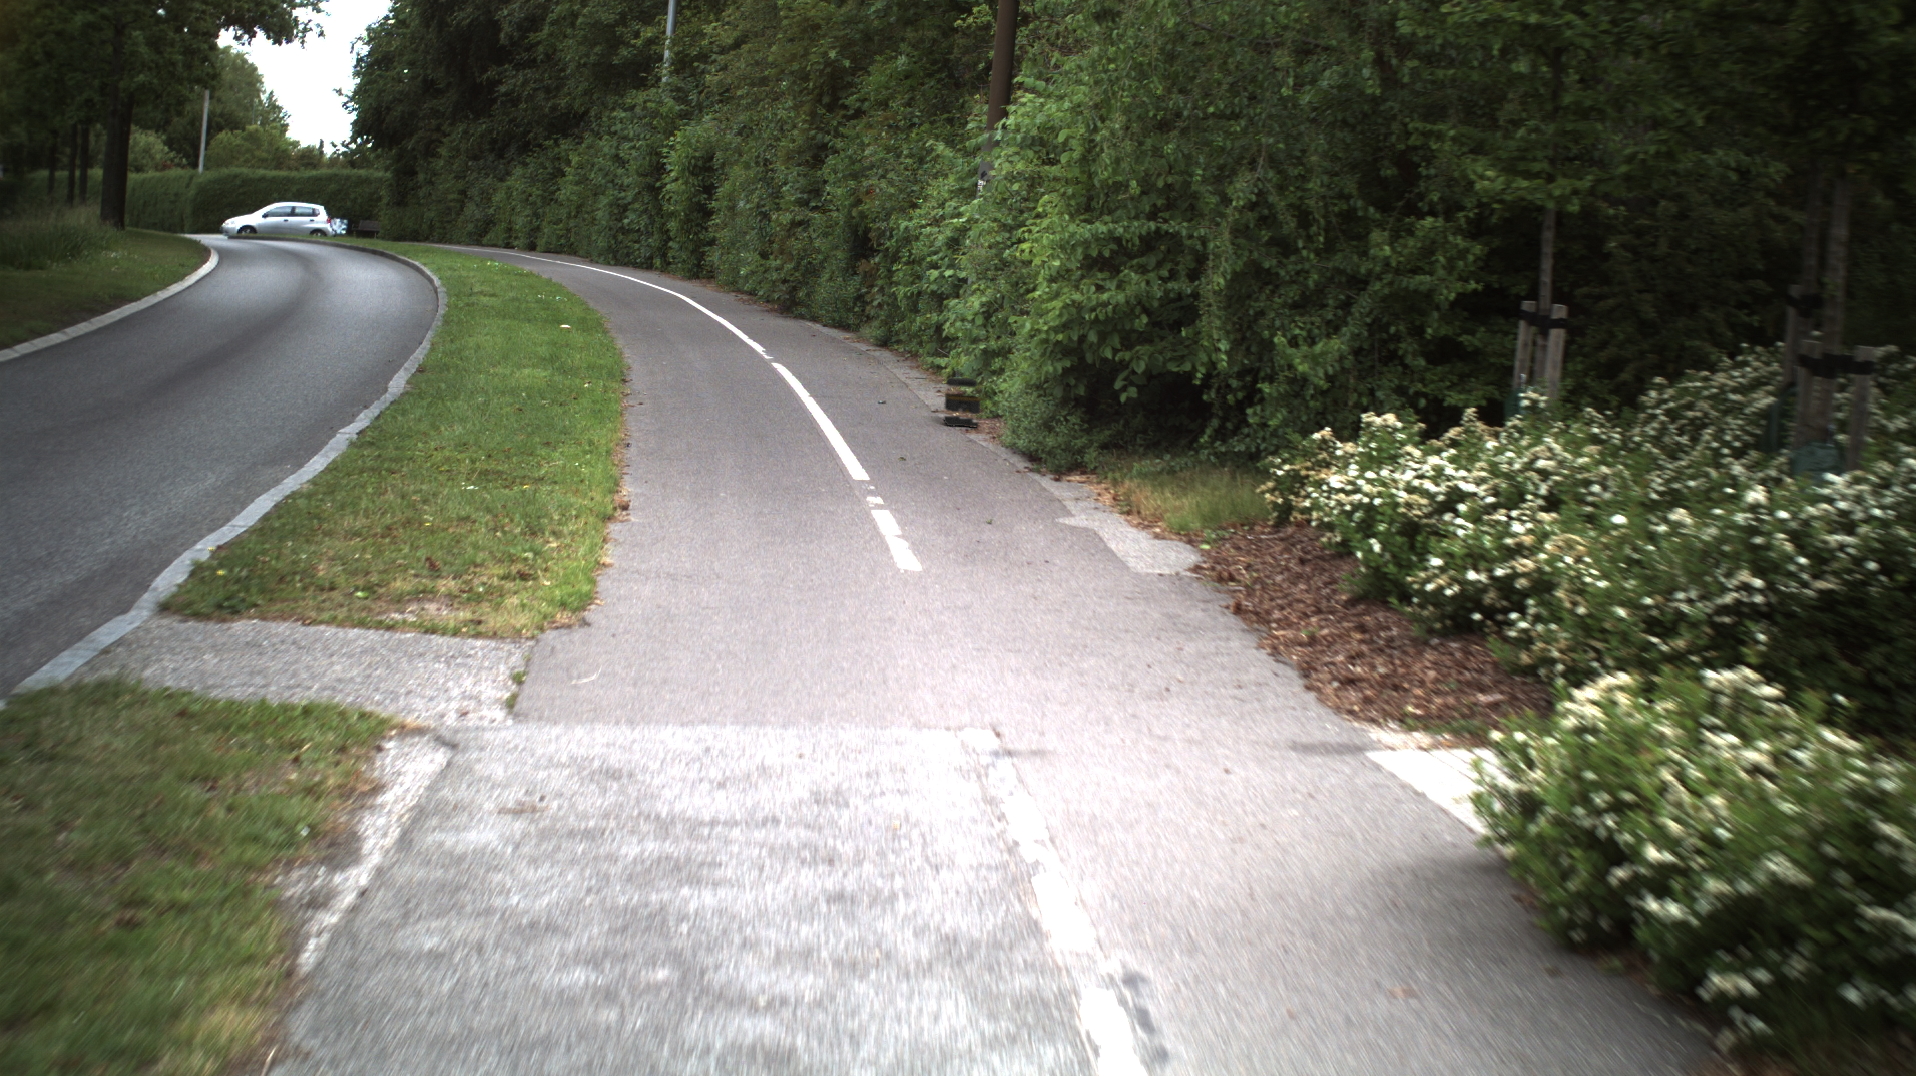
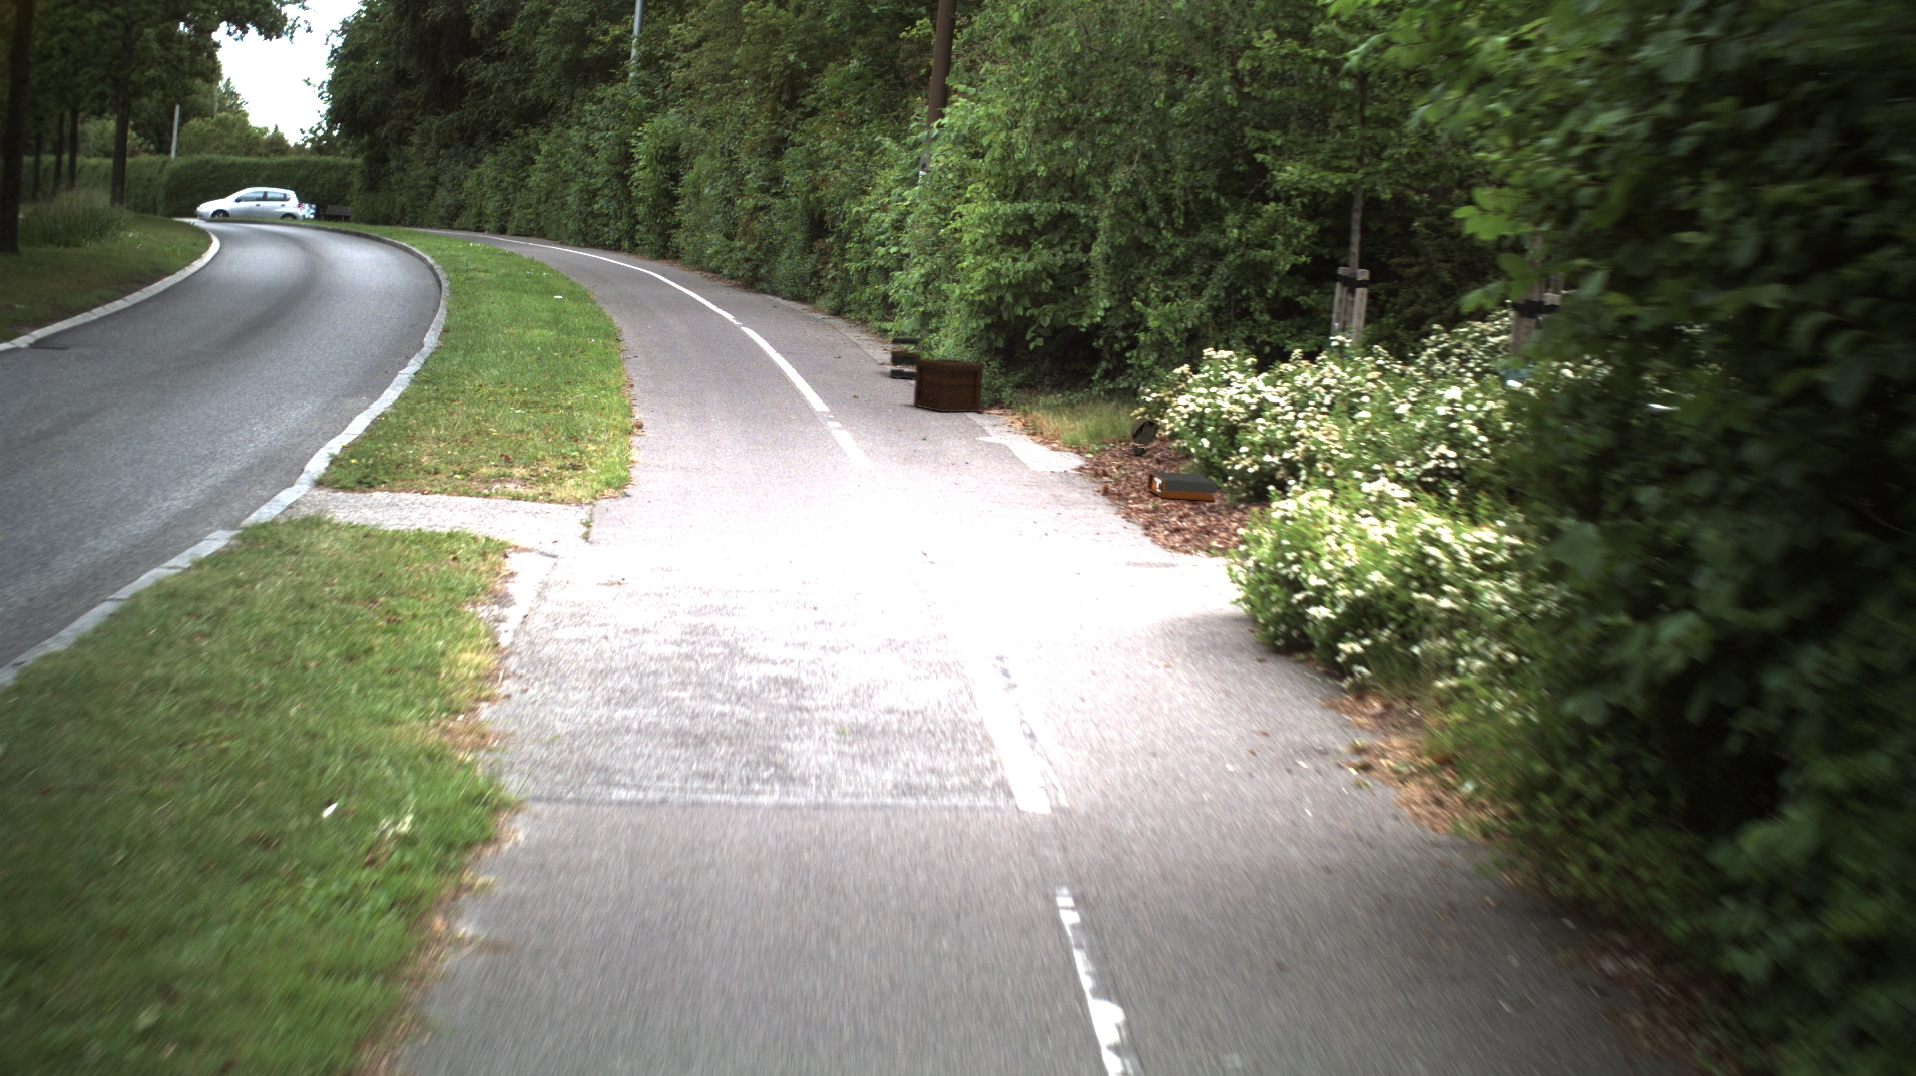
wooden crate: none [974,410,1060,476] -> present [913,359,983,412]
bag: none [1254,492,1286,543] -> present [1131,417,1155,455]
storage box: none [1291,580,1390,623] -> present [1147,472,1217,501]

